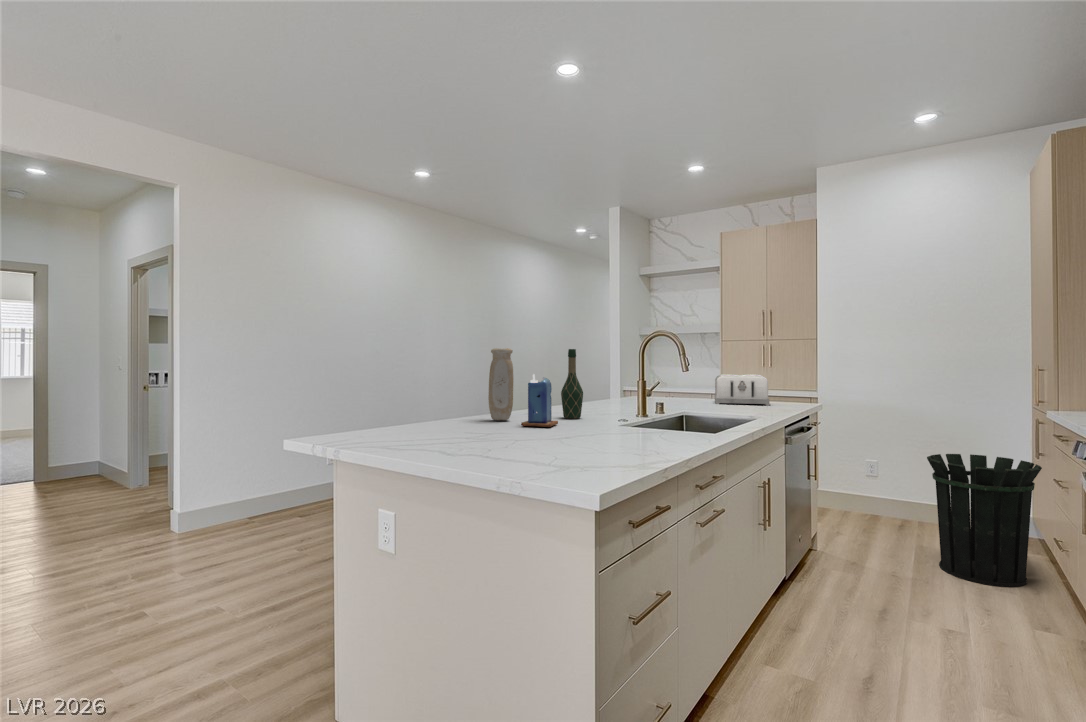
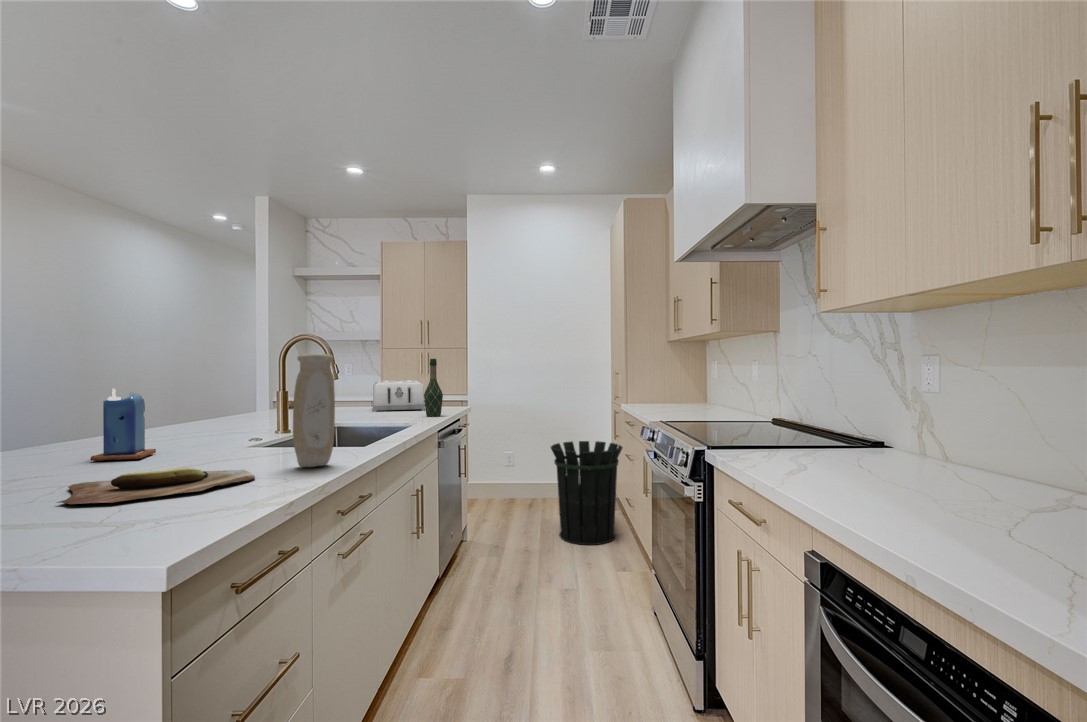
vase: present [488,348,513,421] -> present [293,354,335,467]
wine bottle: present [561,349,583,419] -> present [424,359,443,416]
cutting board: none [517,434,634,453] -> present [57,468,255,504]

